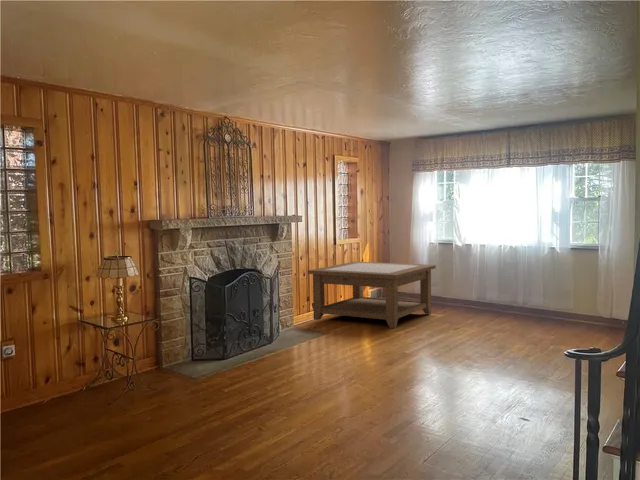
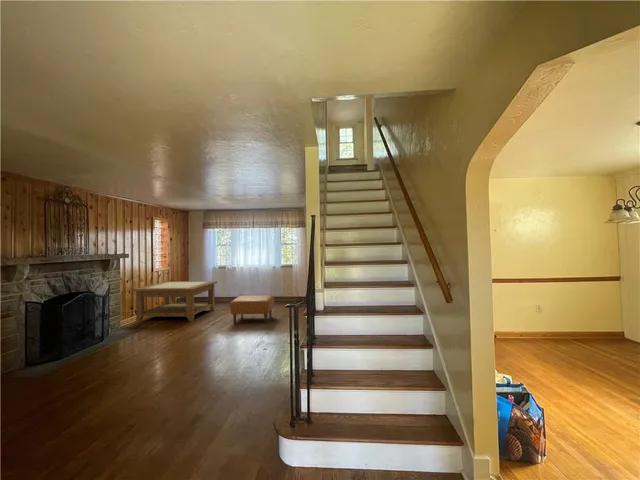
ottoman: none [456,293,537,345] -> present [230,295,274,324]

